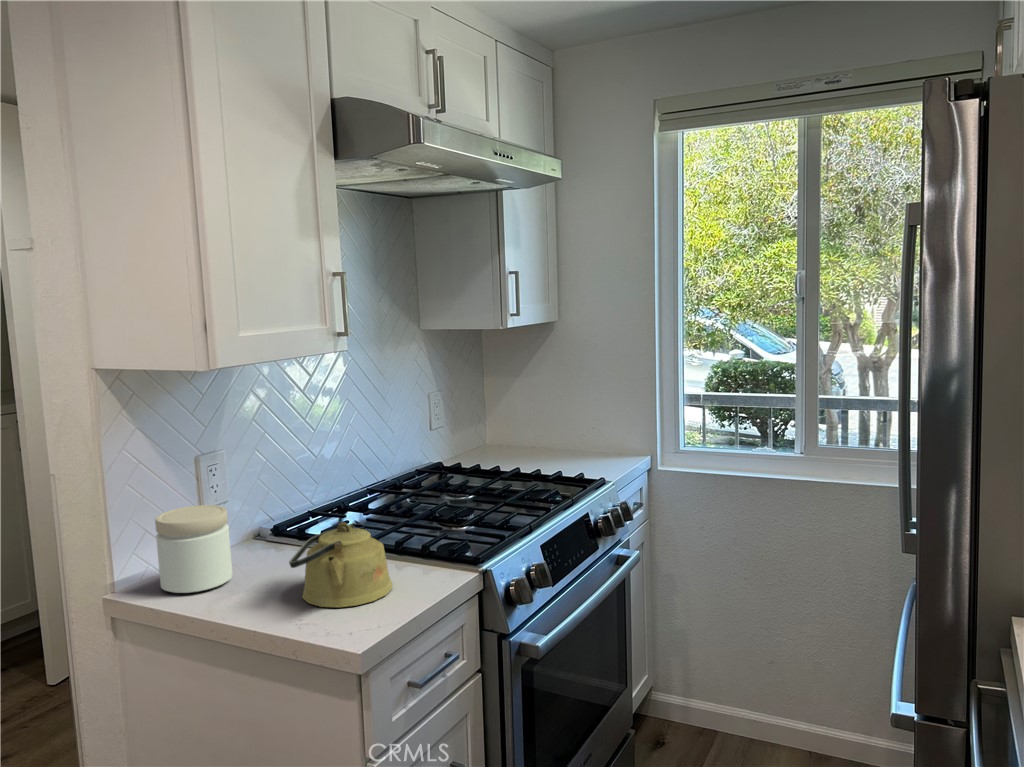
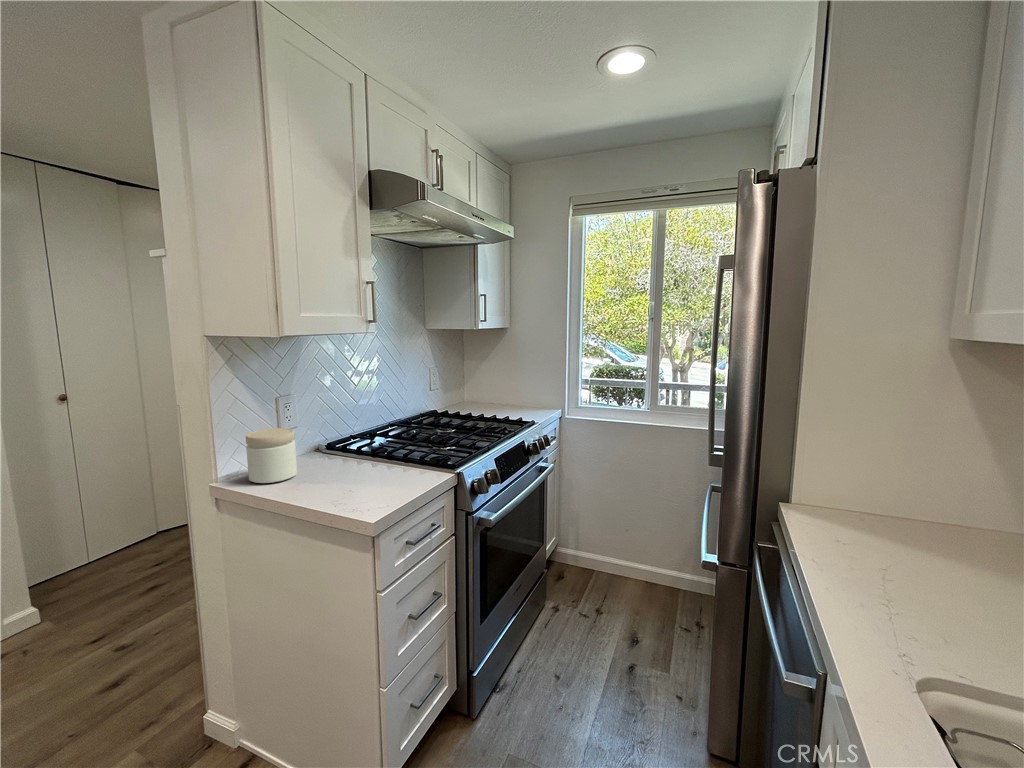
kettle: present [289,523,392,607] -> none [332,440,400,493]

